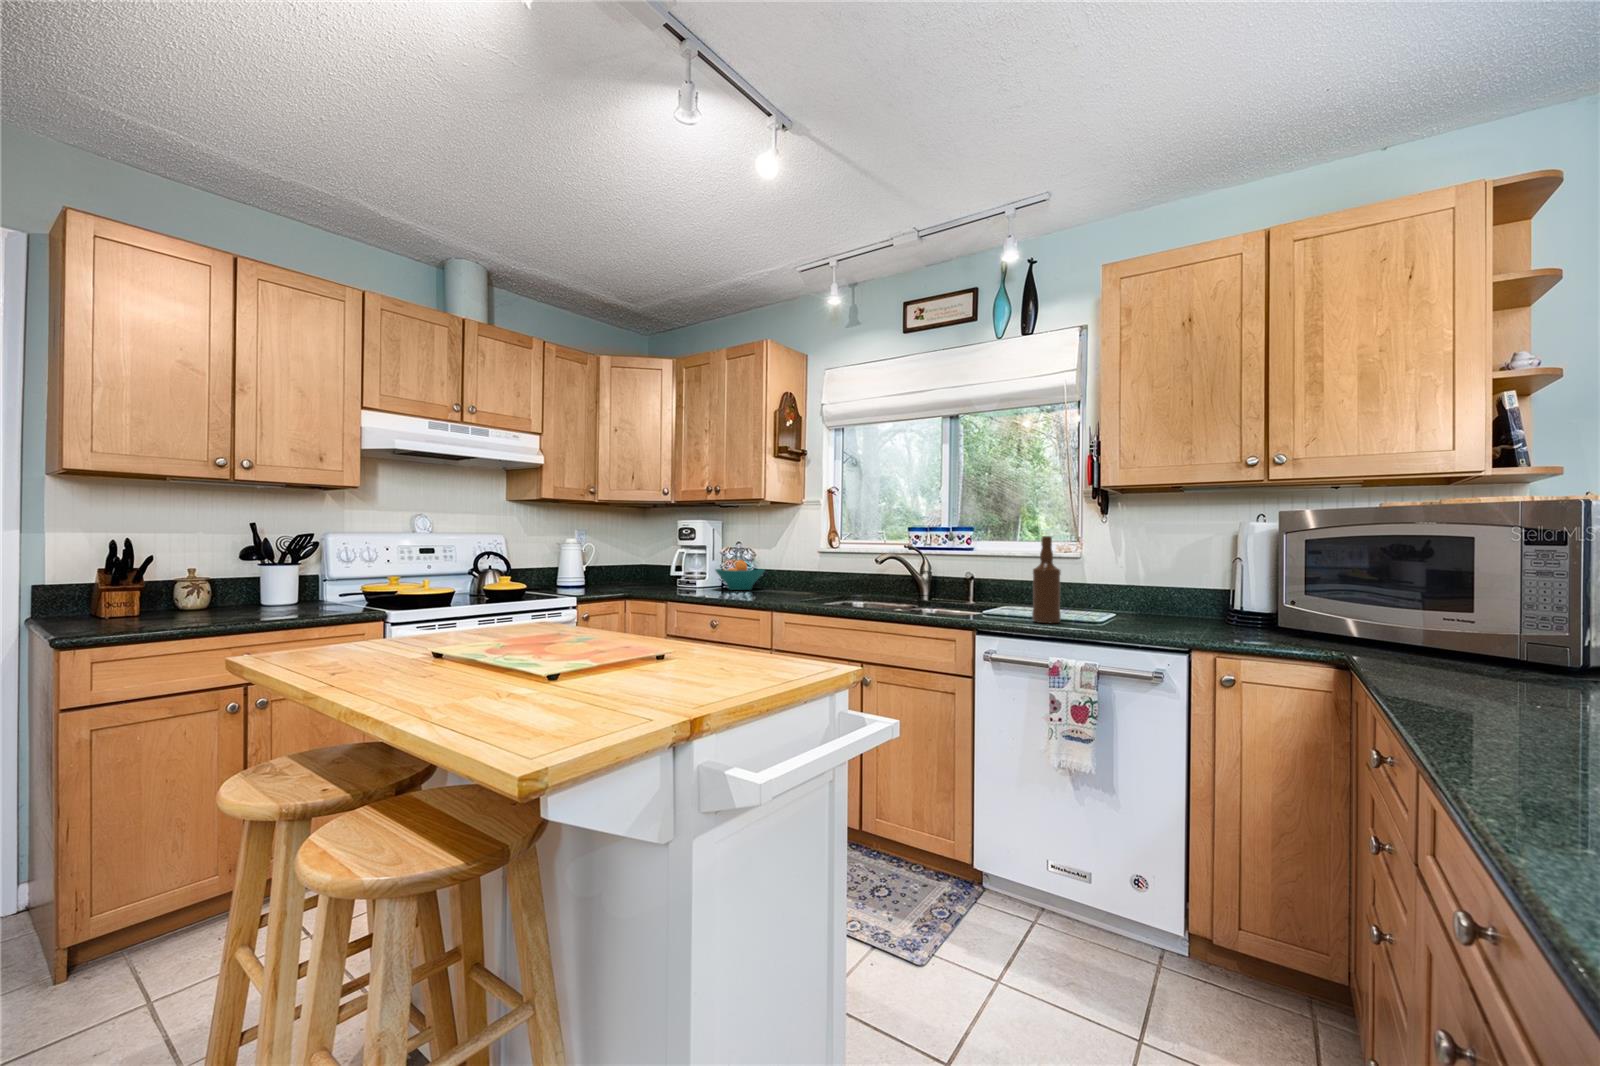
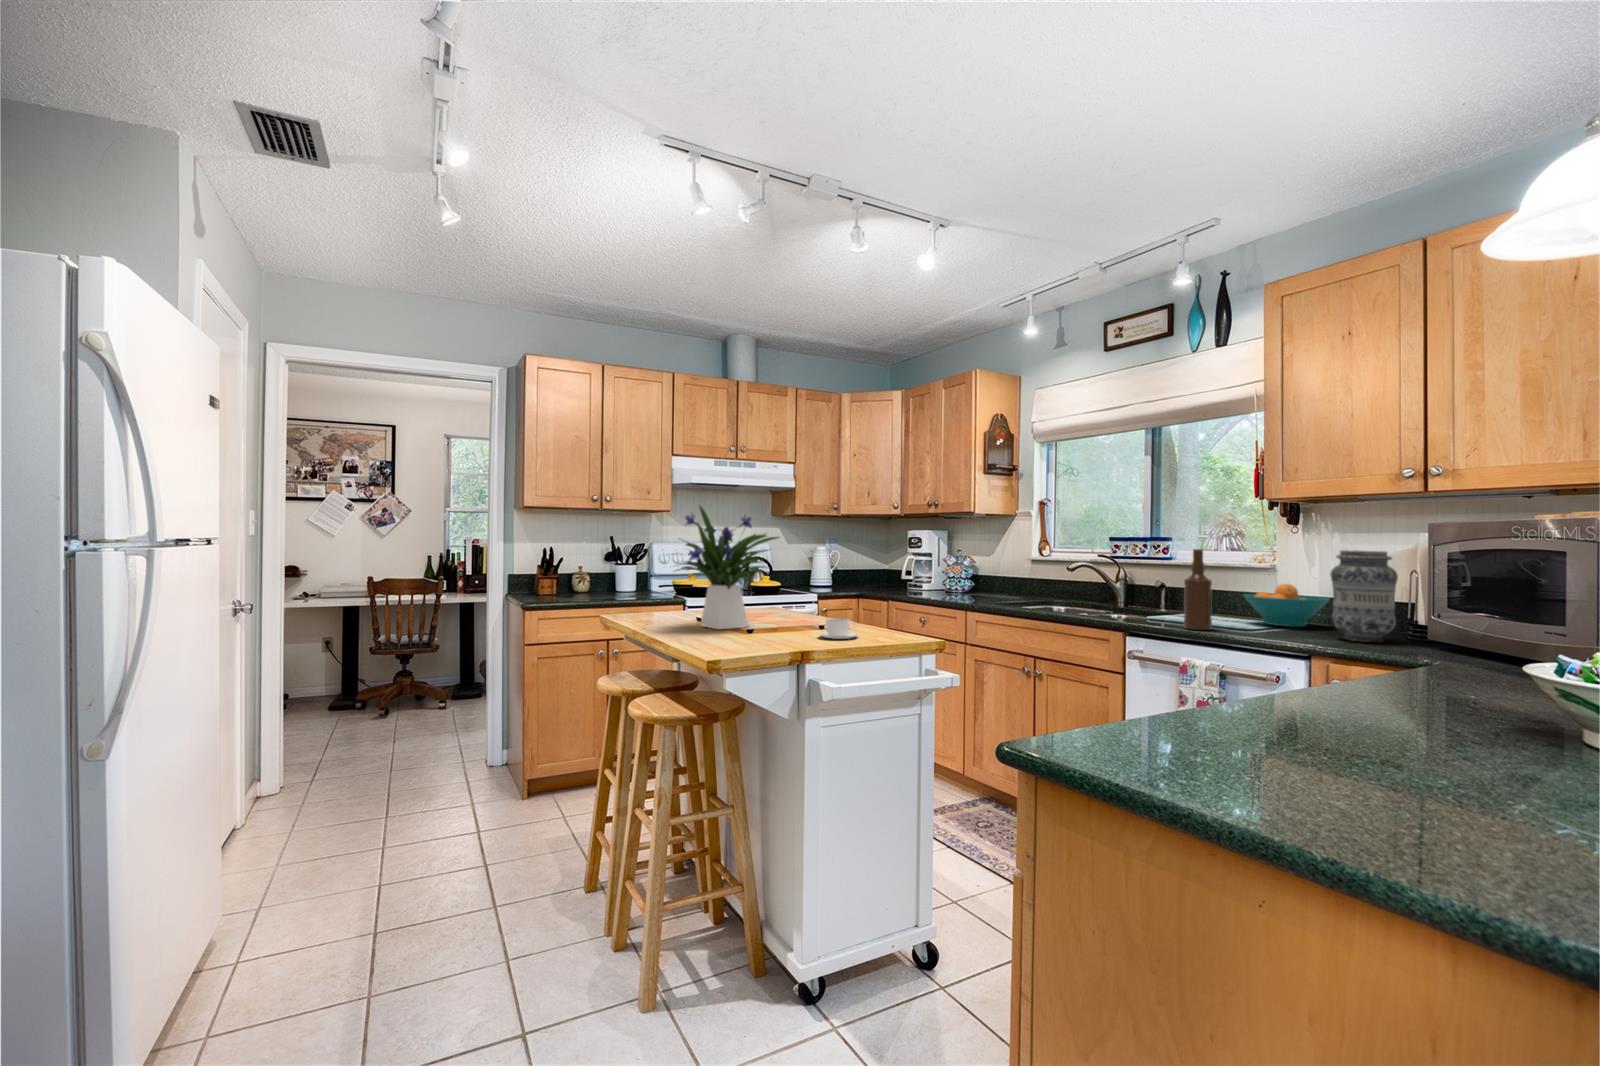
flower arrangement: none [379,451,605,672] -> present [677,506,778,629]
vase: none [1171,536,1233,628] -> present [1331,550,1398,642]
fruit bowl: present [716,561,764,590] -> present [1244,584,1329,627]
coffee cup: none [683,641,749,677] -> present [819,618,858,639]

